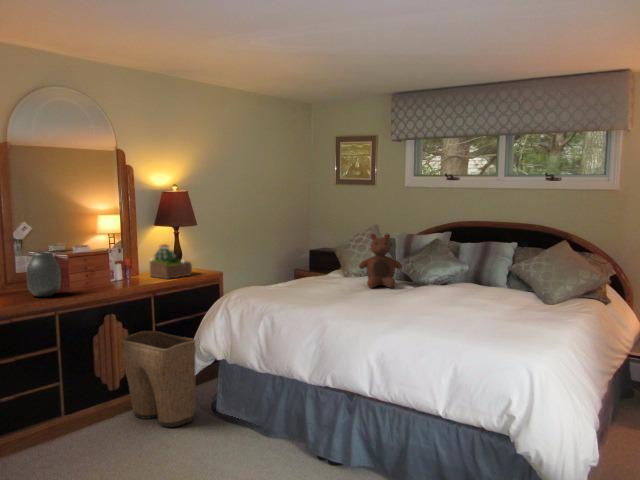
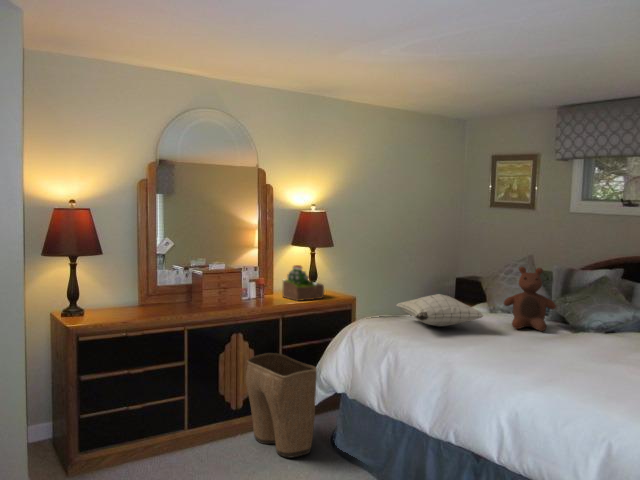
vase: present [26,252,61,297] -> none [162,268,193,311]
pillow: none [265,262,345,291] -> present [397,294,483,326]

